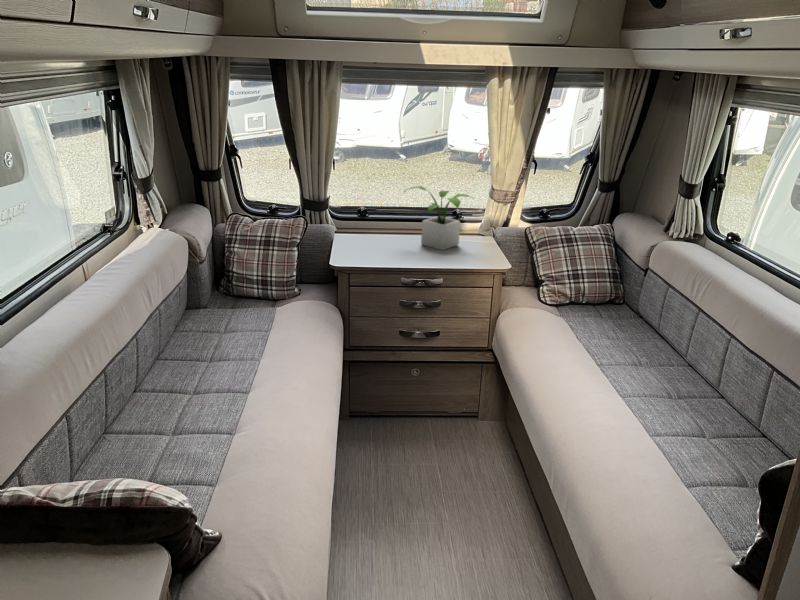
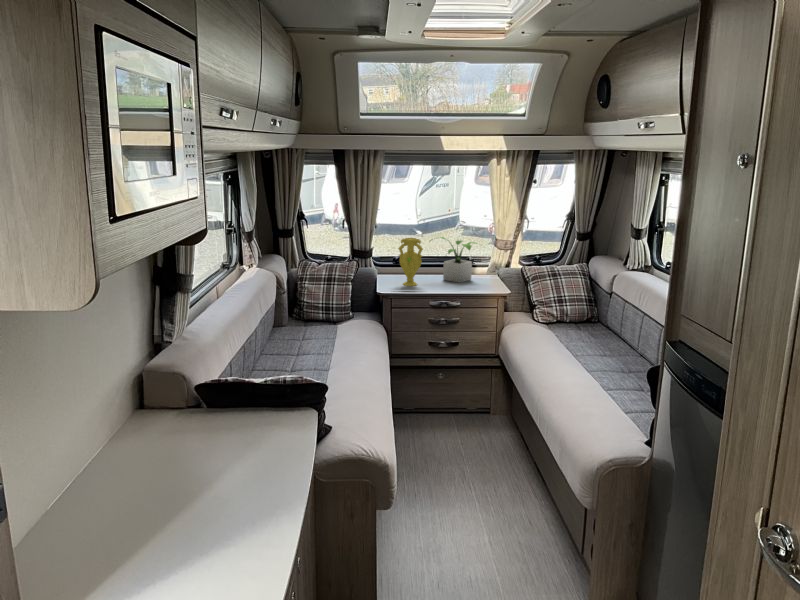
vase: none [359,189,394,256] -> present [399,238,423,286]

